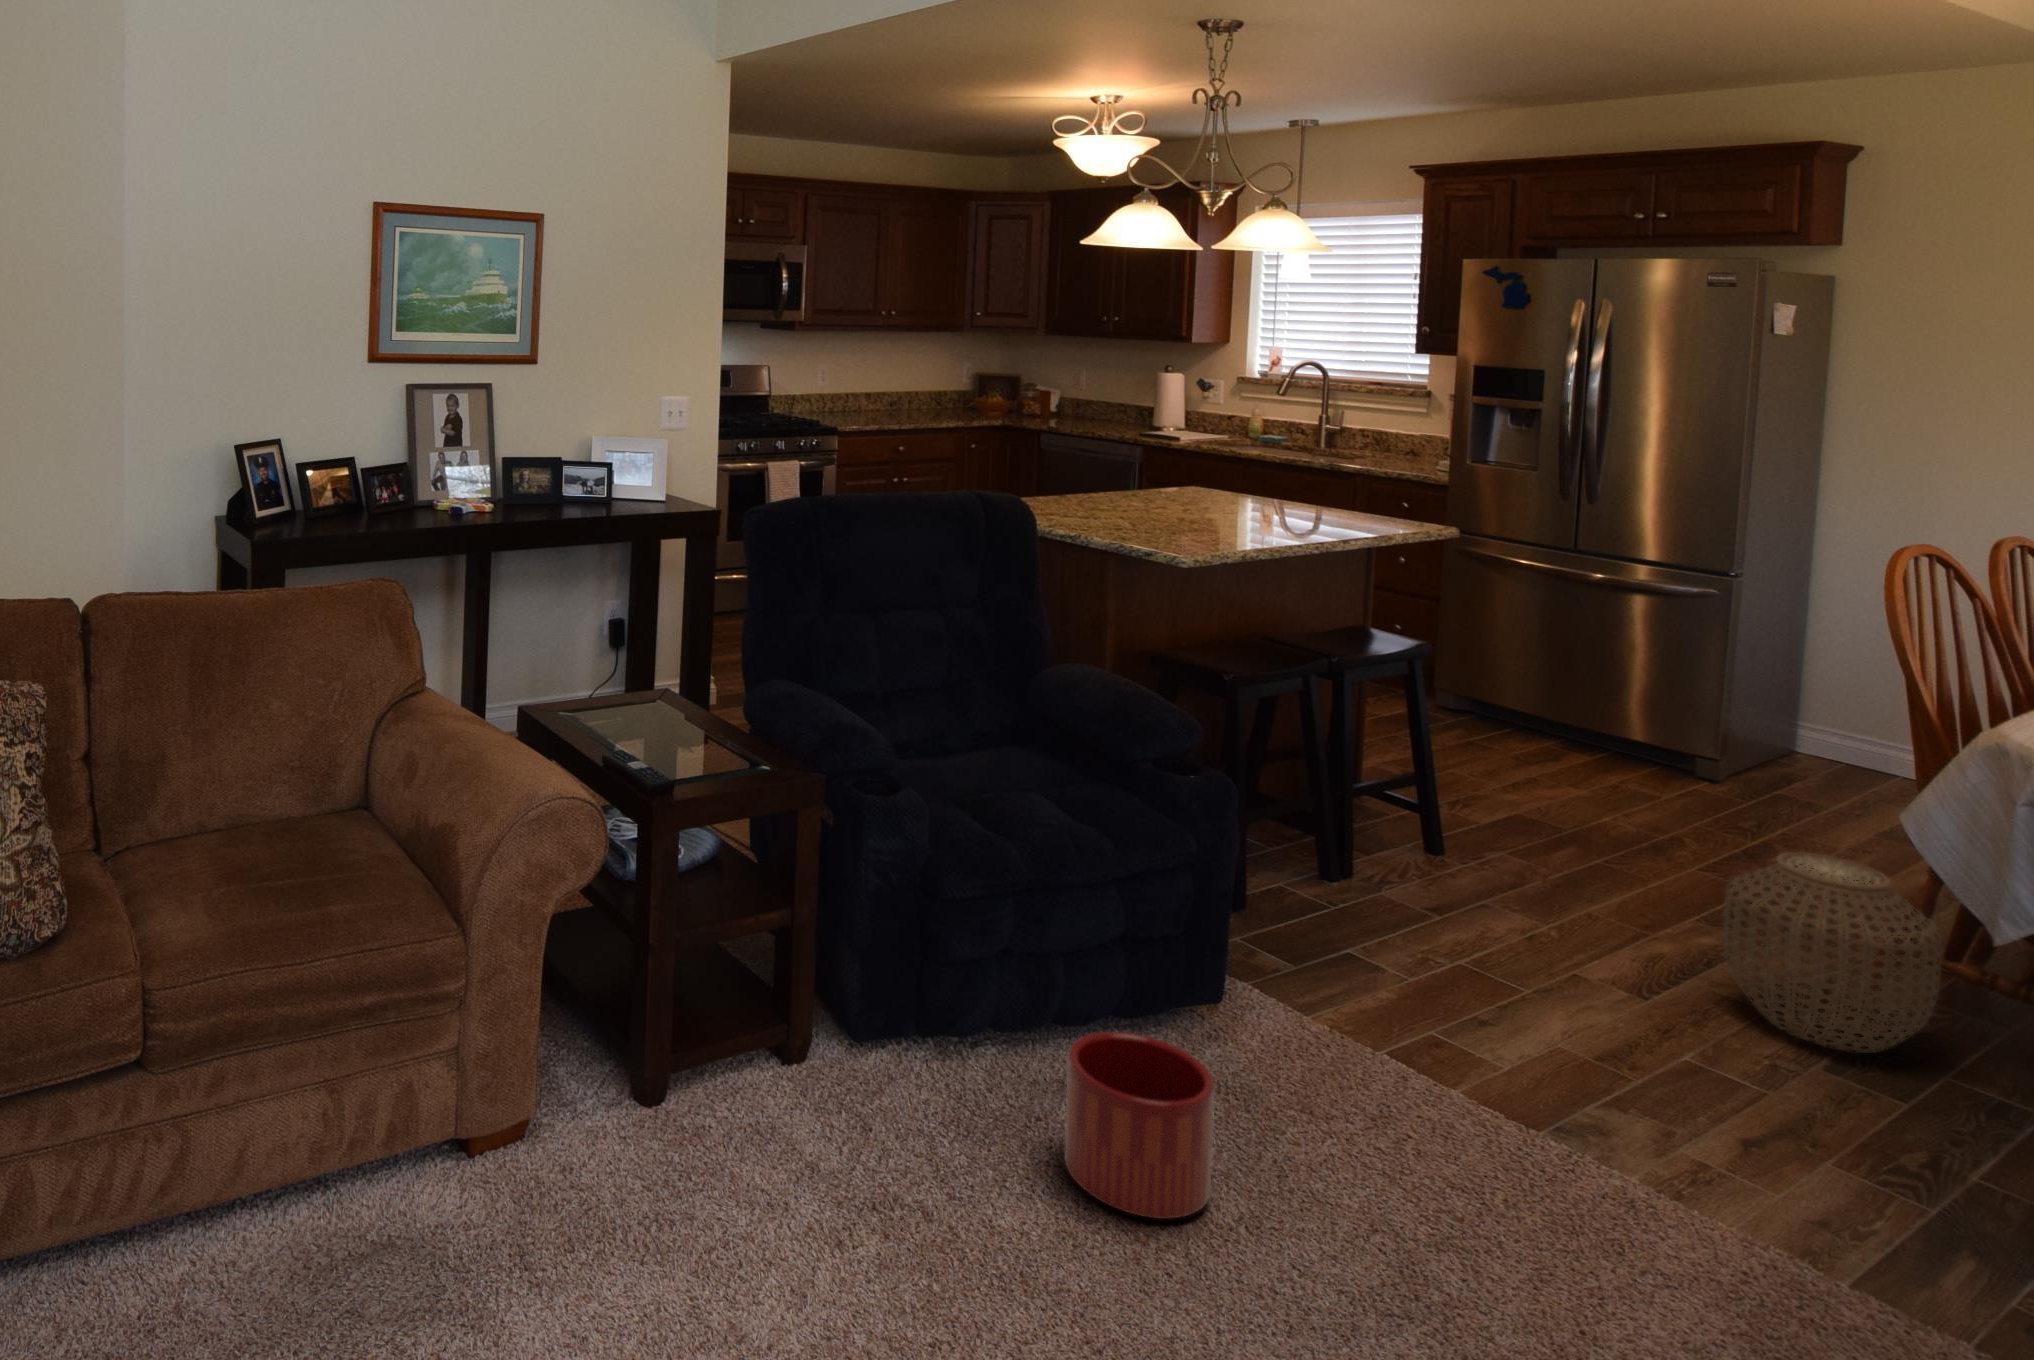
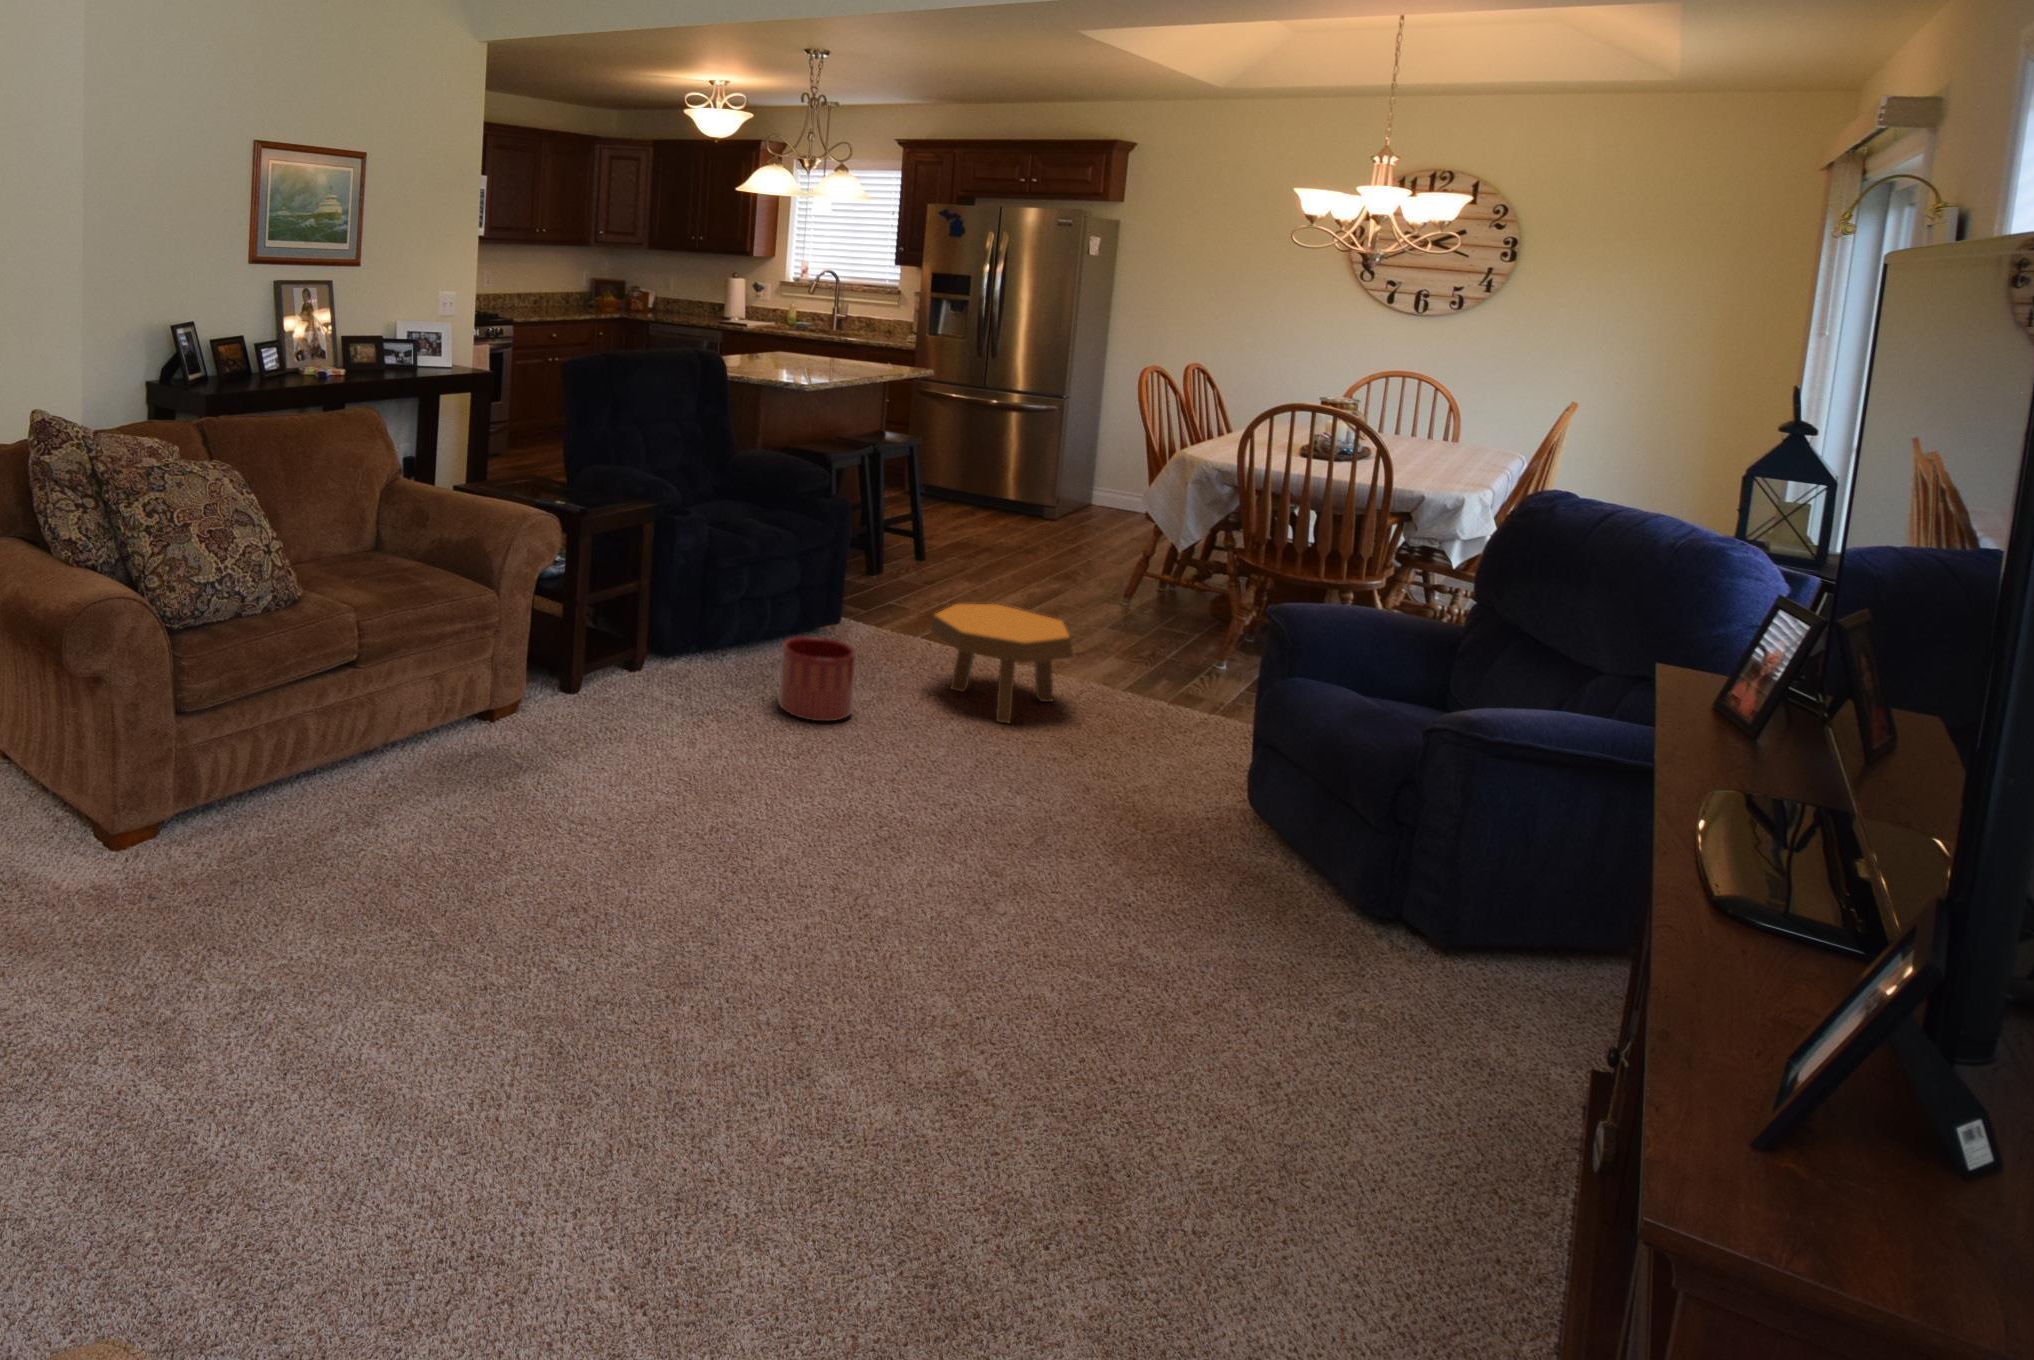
woven basket: present [1723,852,1942,1053] -> none [1068,534,1162,631]
footstool: none [1390,992,1716,1289] -> present [931,604,1074,723]

